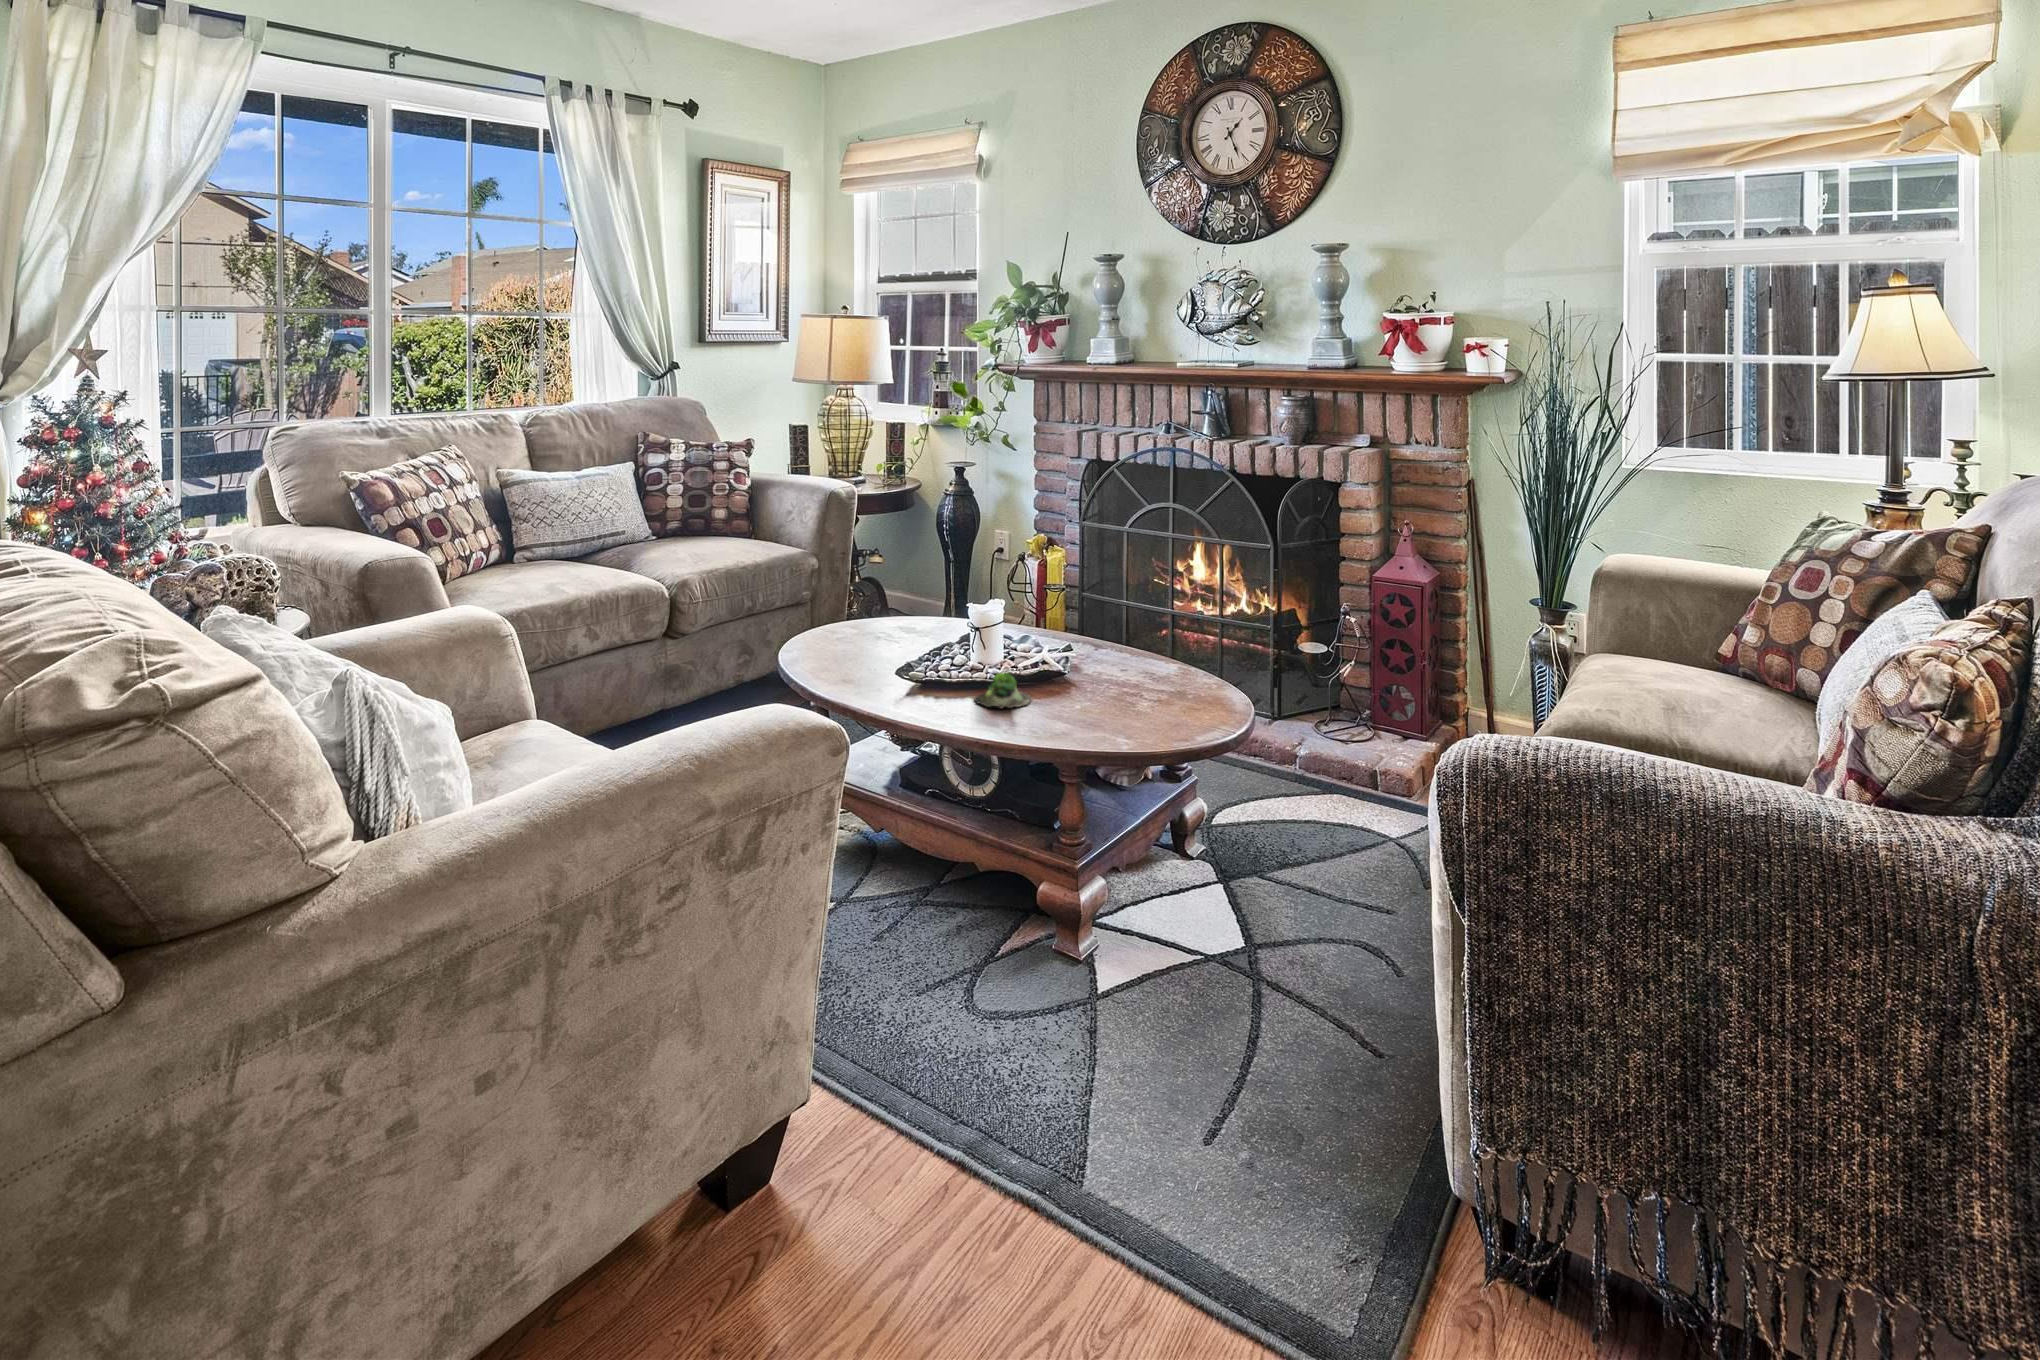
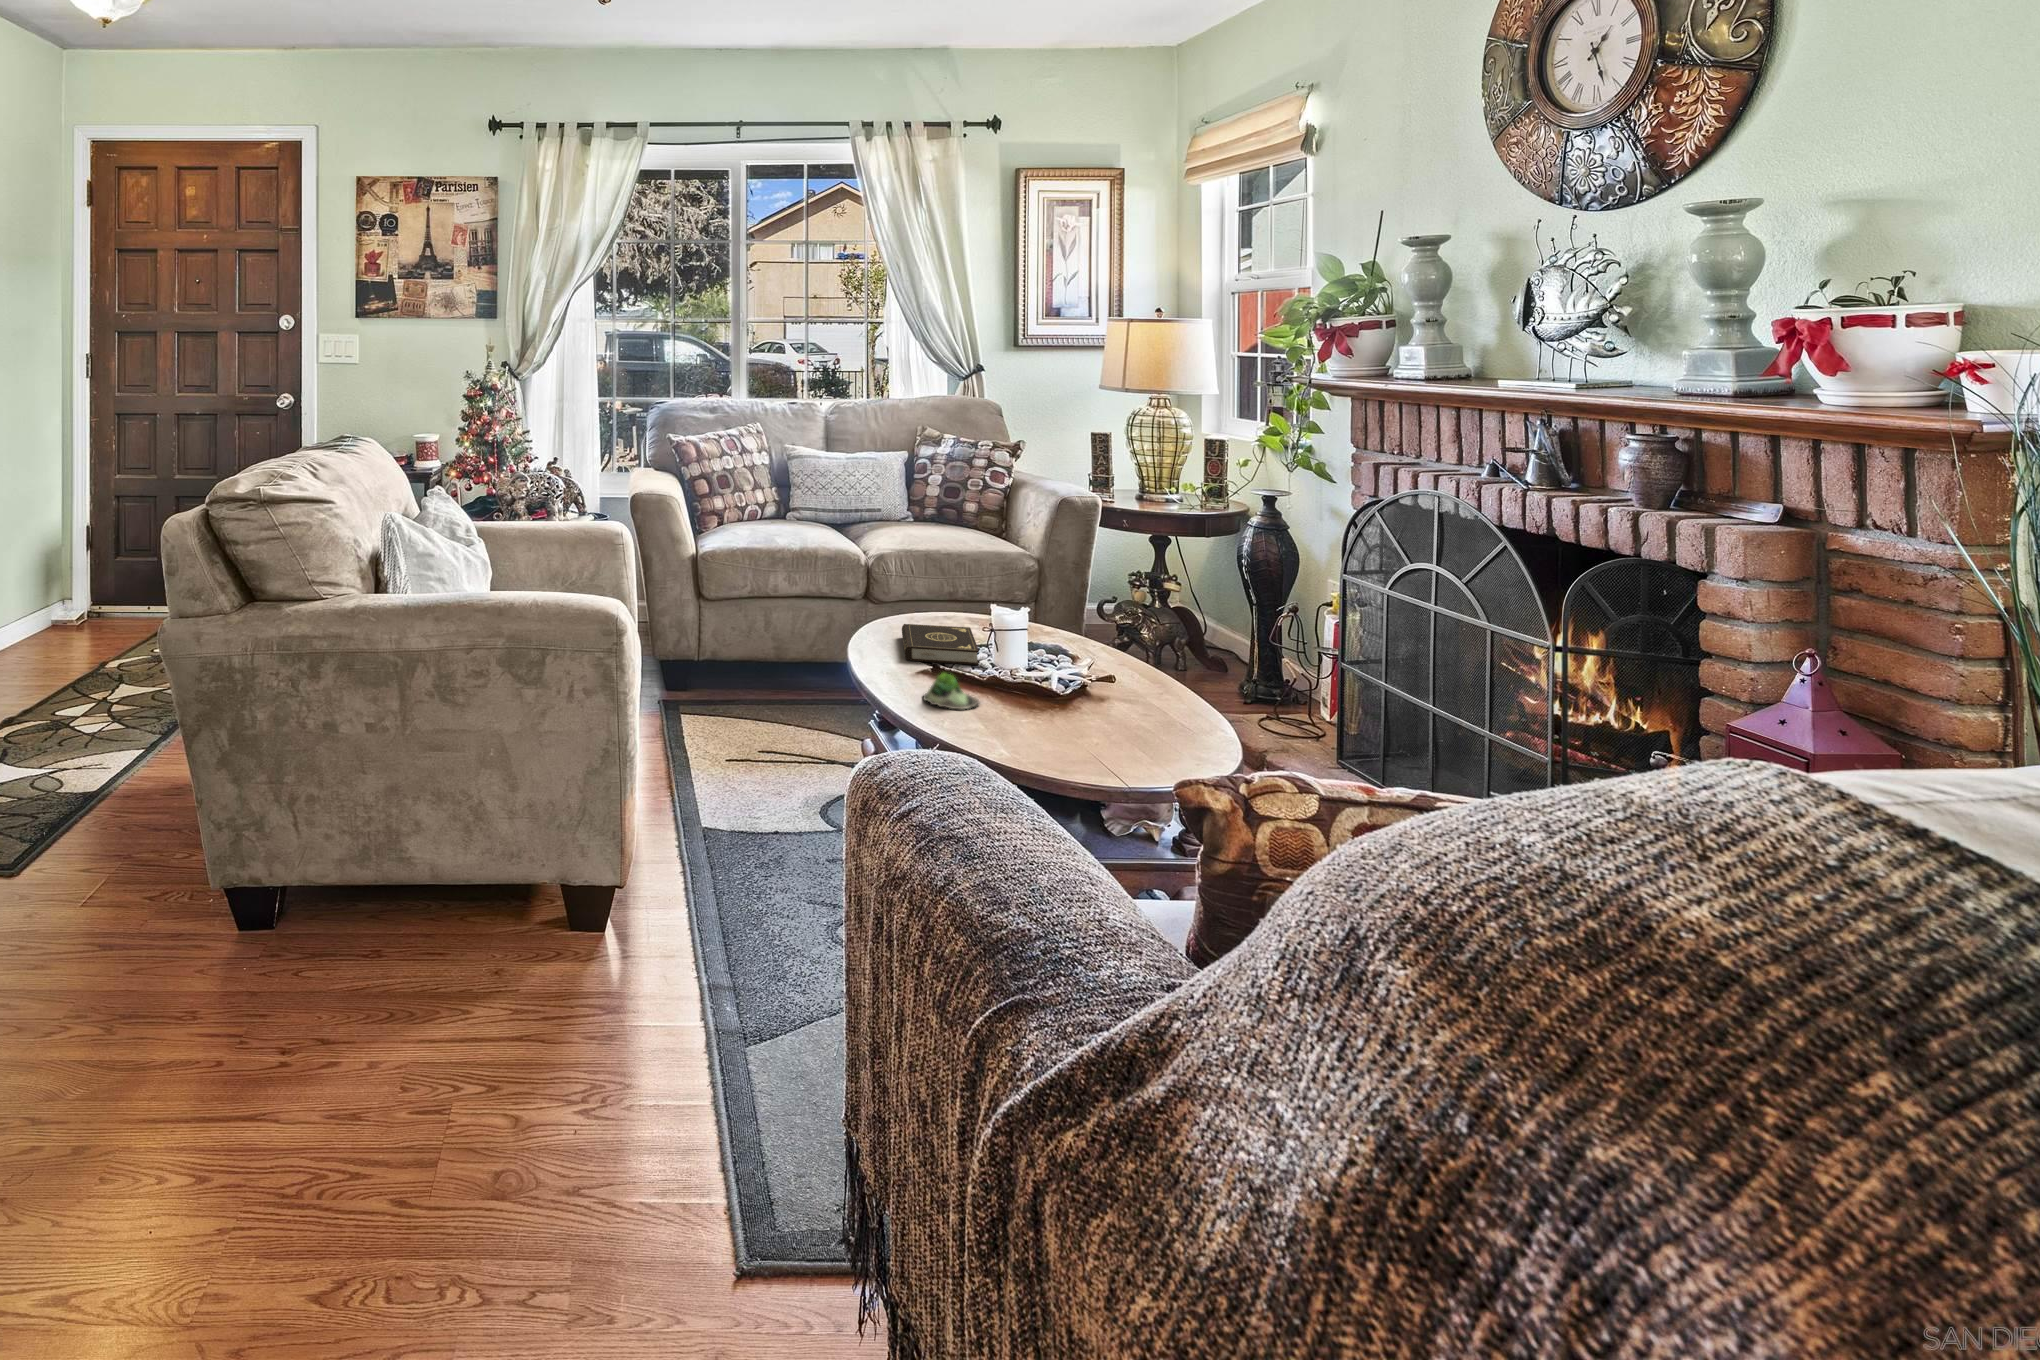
book: none [847,629,957,676] -> present [902,624,979,665]

